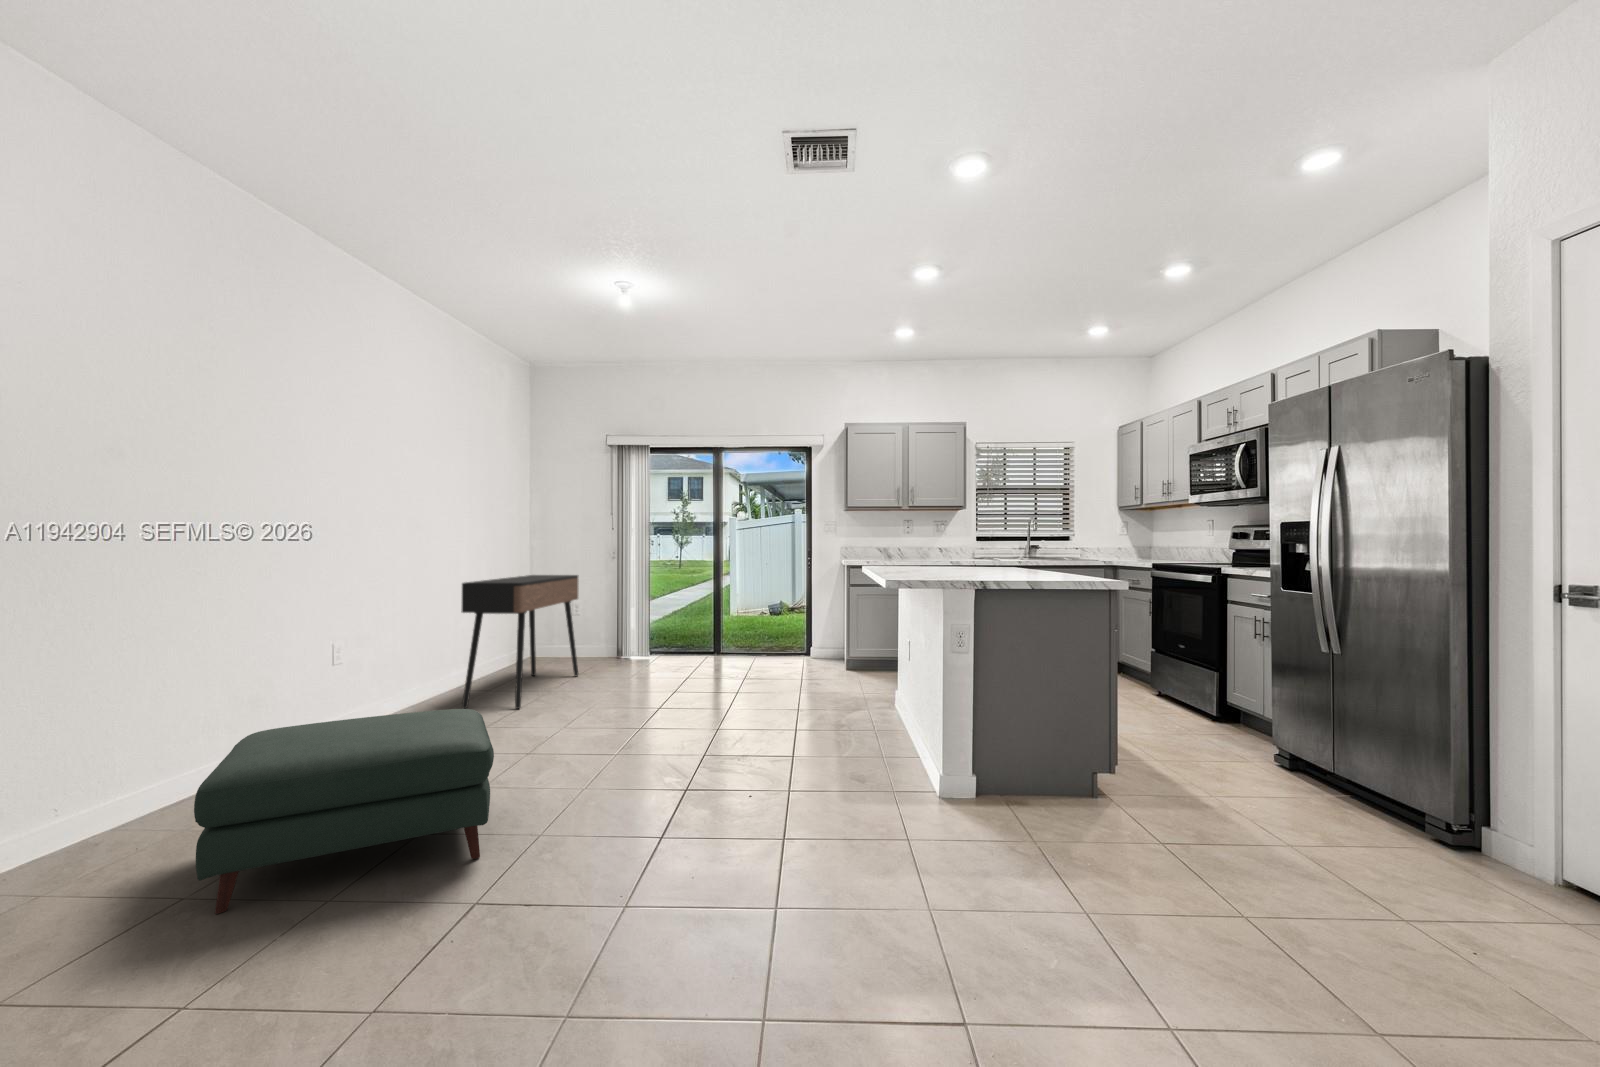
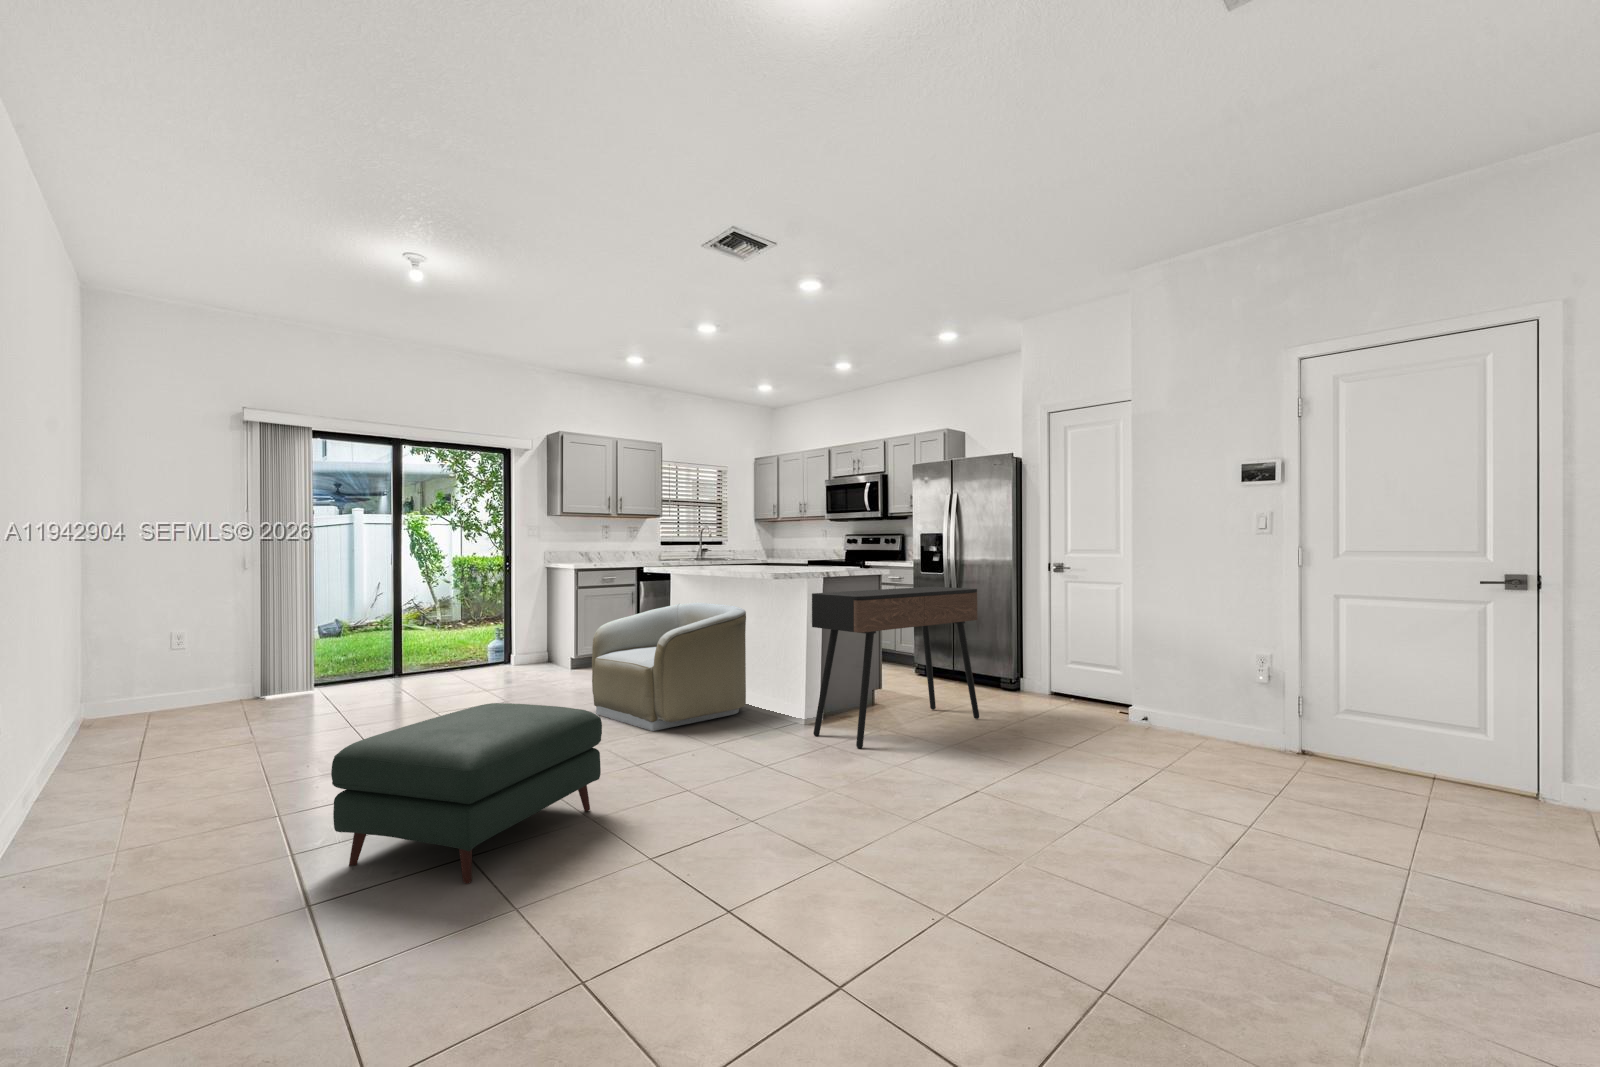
console table: present [461,575,578,709] -> present [812,587,979,748]
armchair: none [753,612,911,765] -> present [592,603,746,731]

